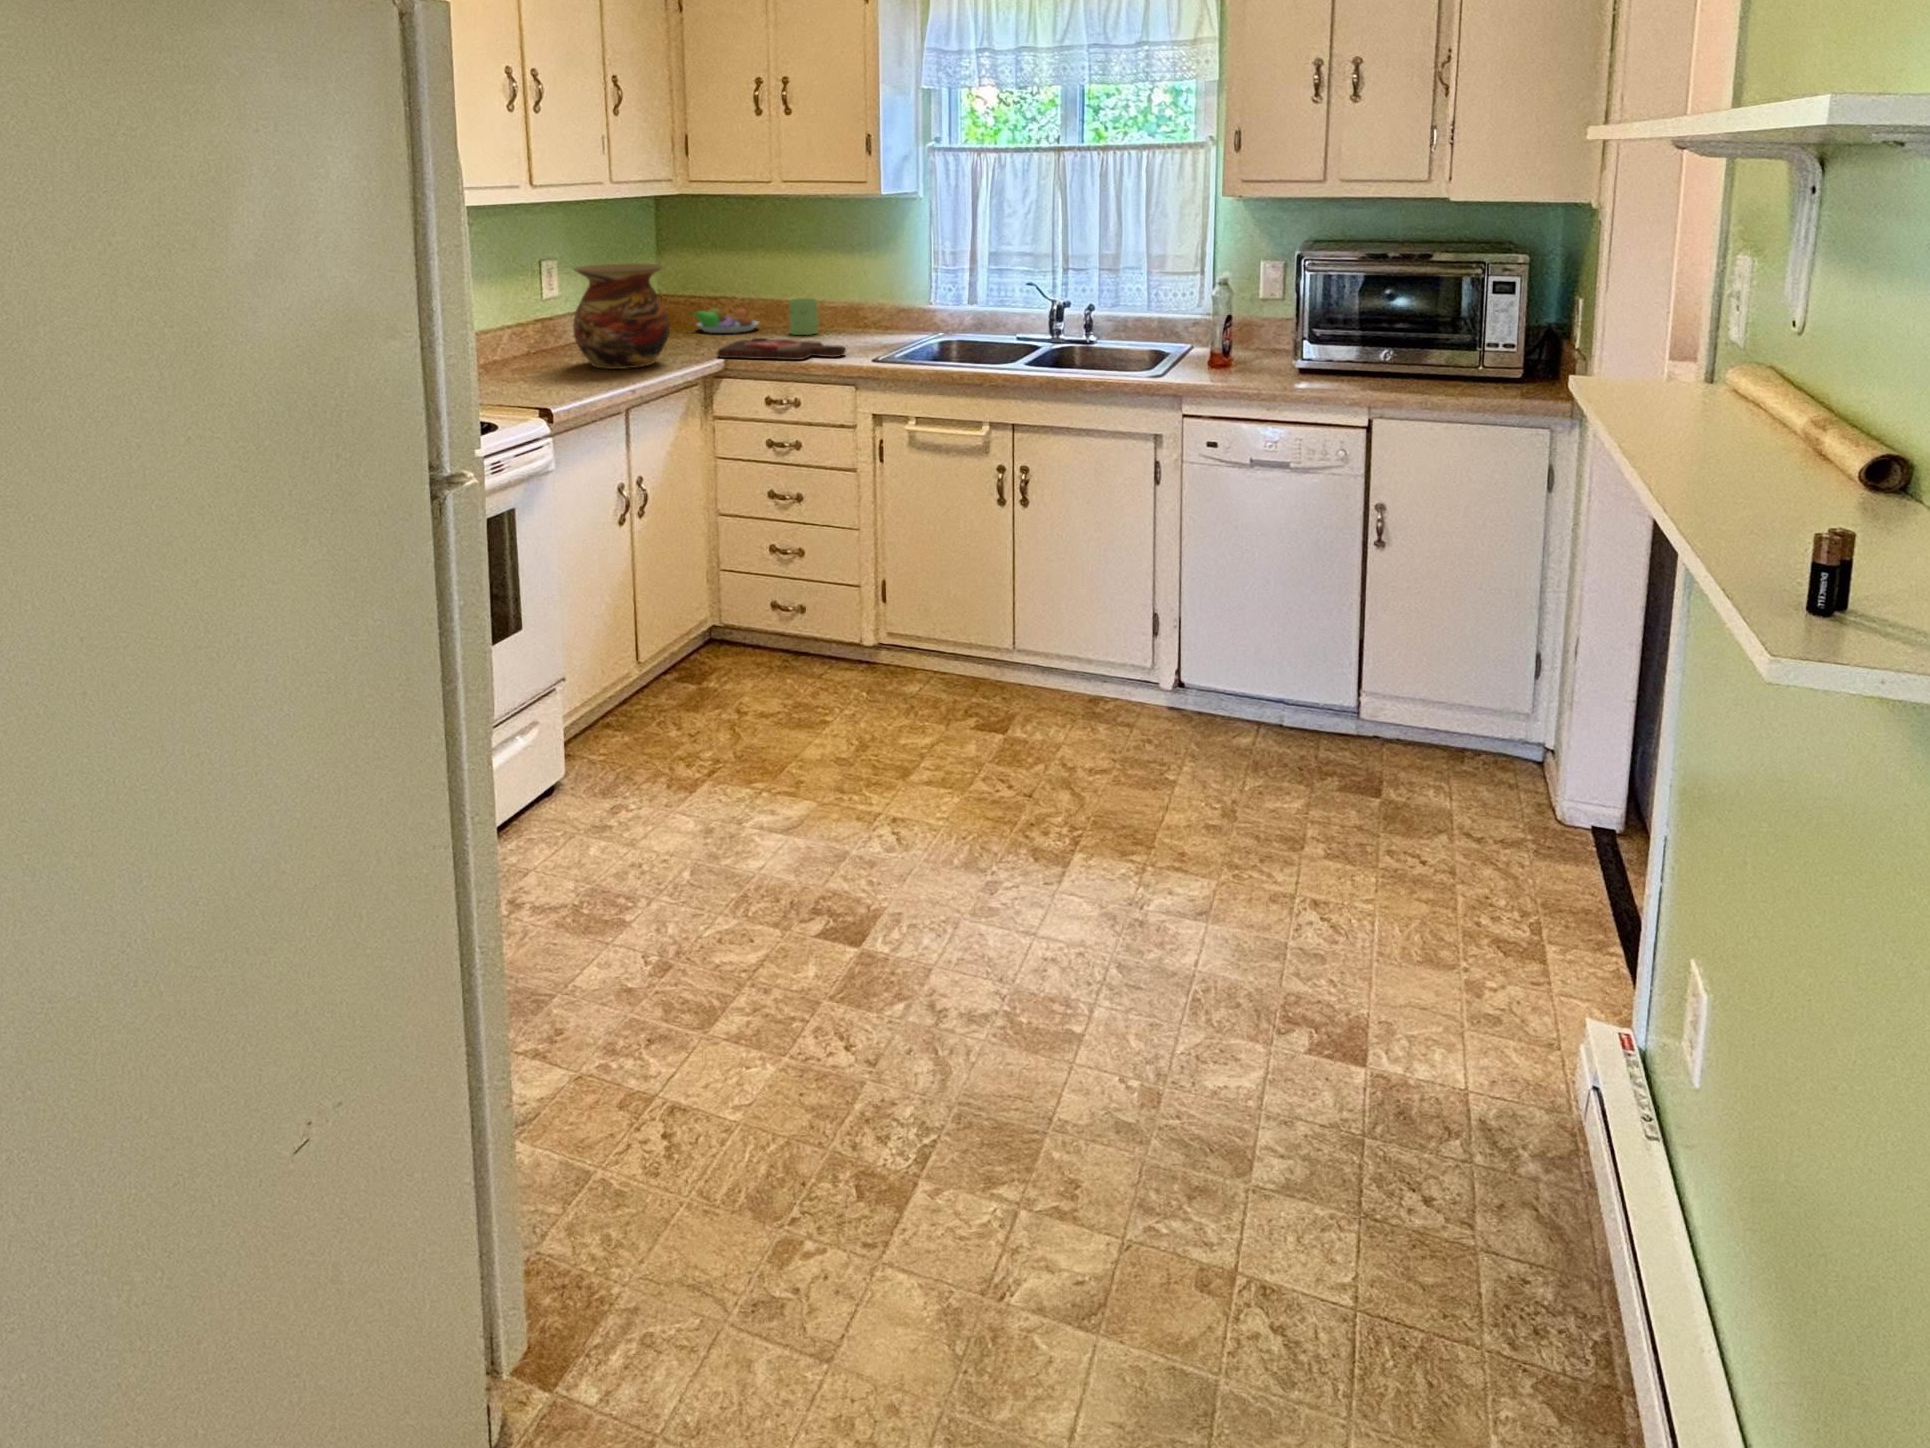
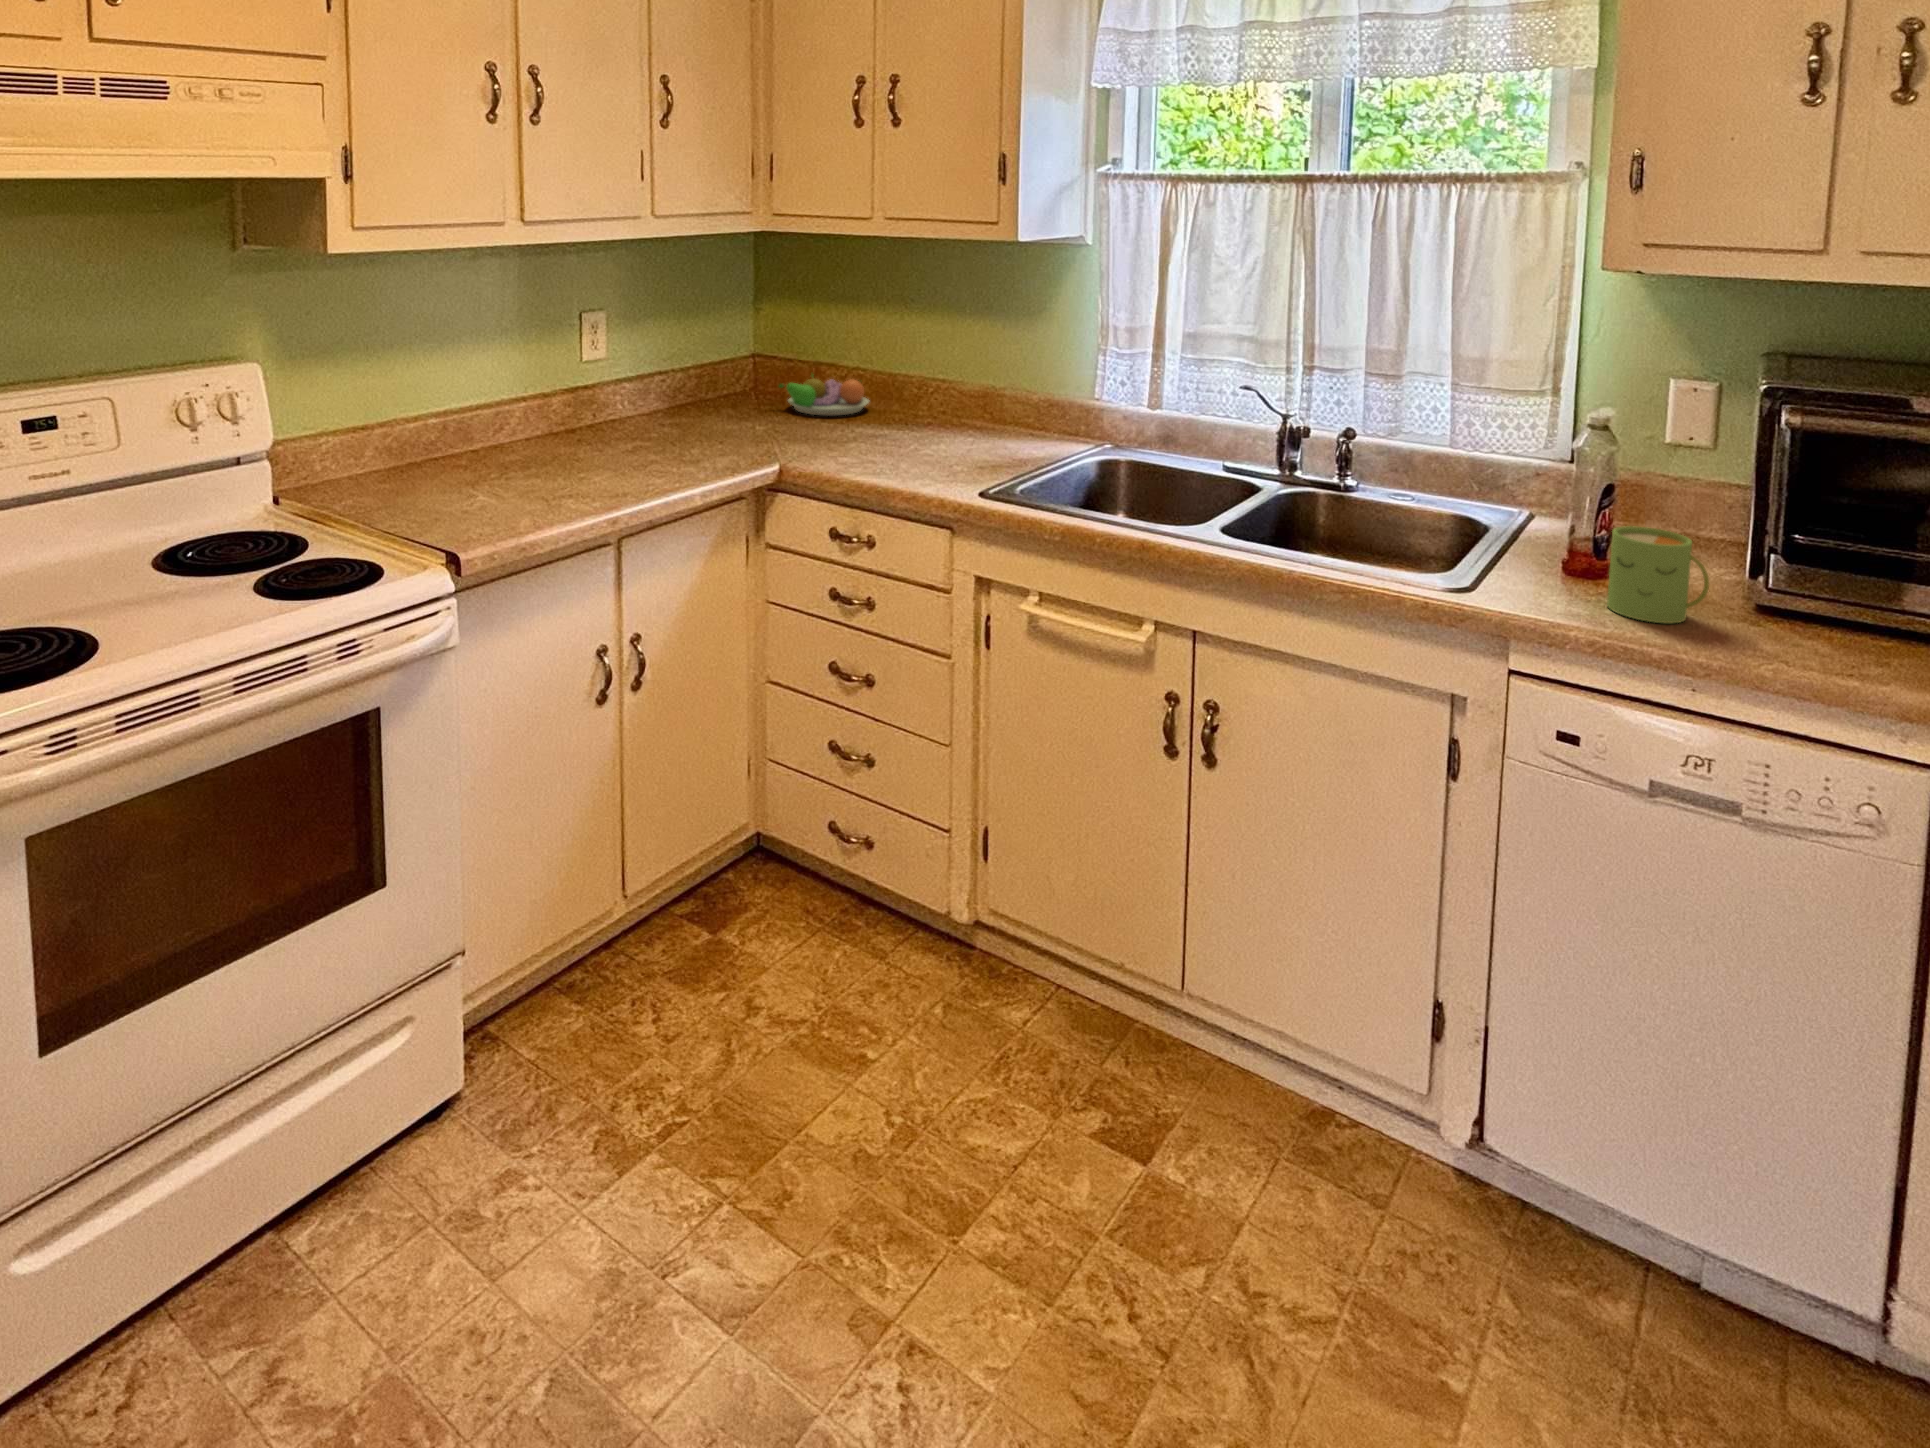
vase: present [573,263,670,369] -> none [582,326,711,474]
mug: present [789,298,820,335] -> present [1607,526,1709,623]
cutting board: present [717,338,846,360] -> none [777,435,956,478]

